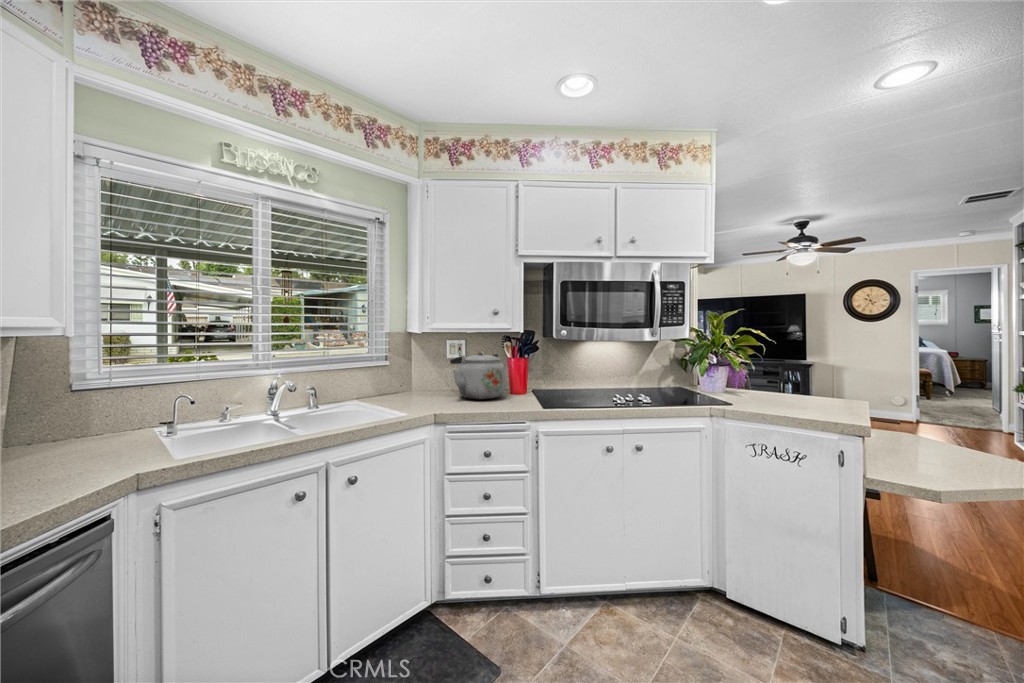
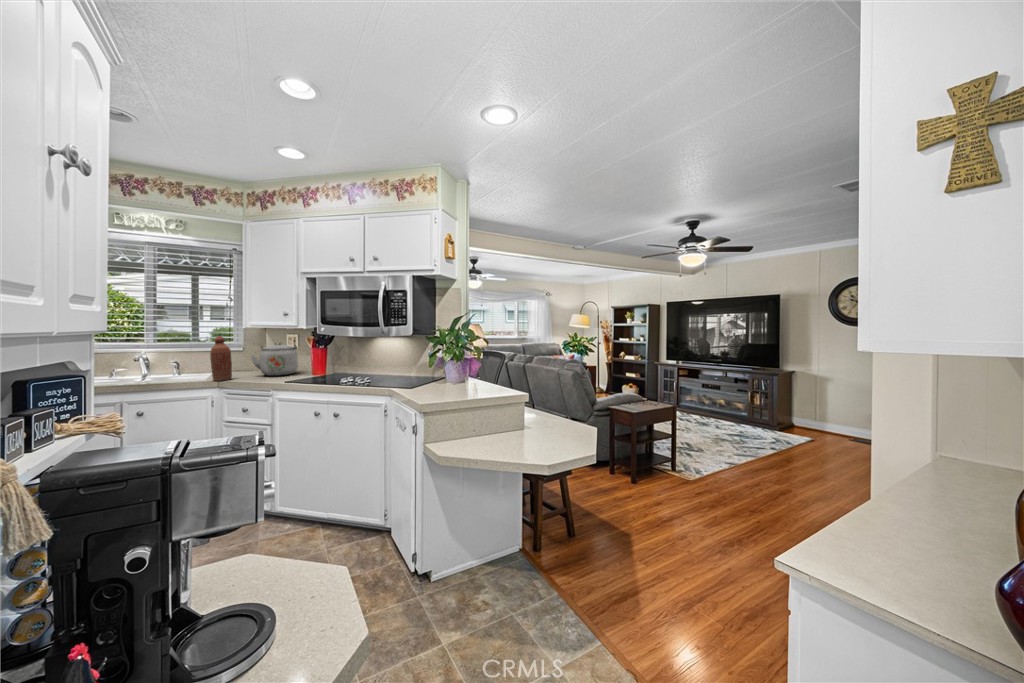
bottle: none [416,340,442,409] -> present [210,336,232,381]

